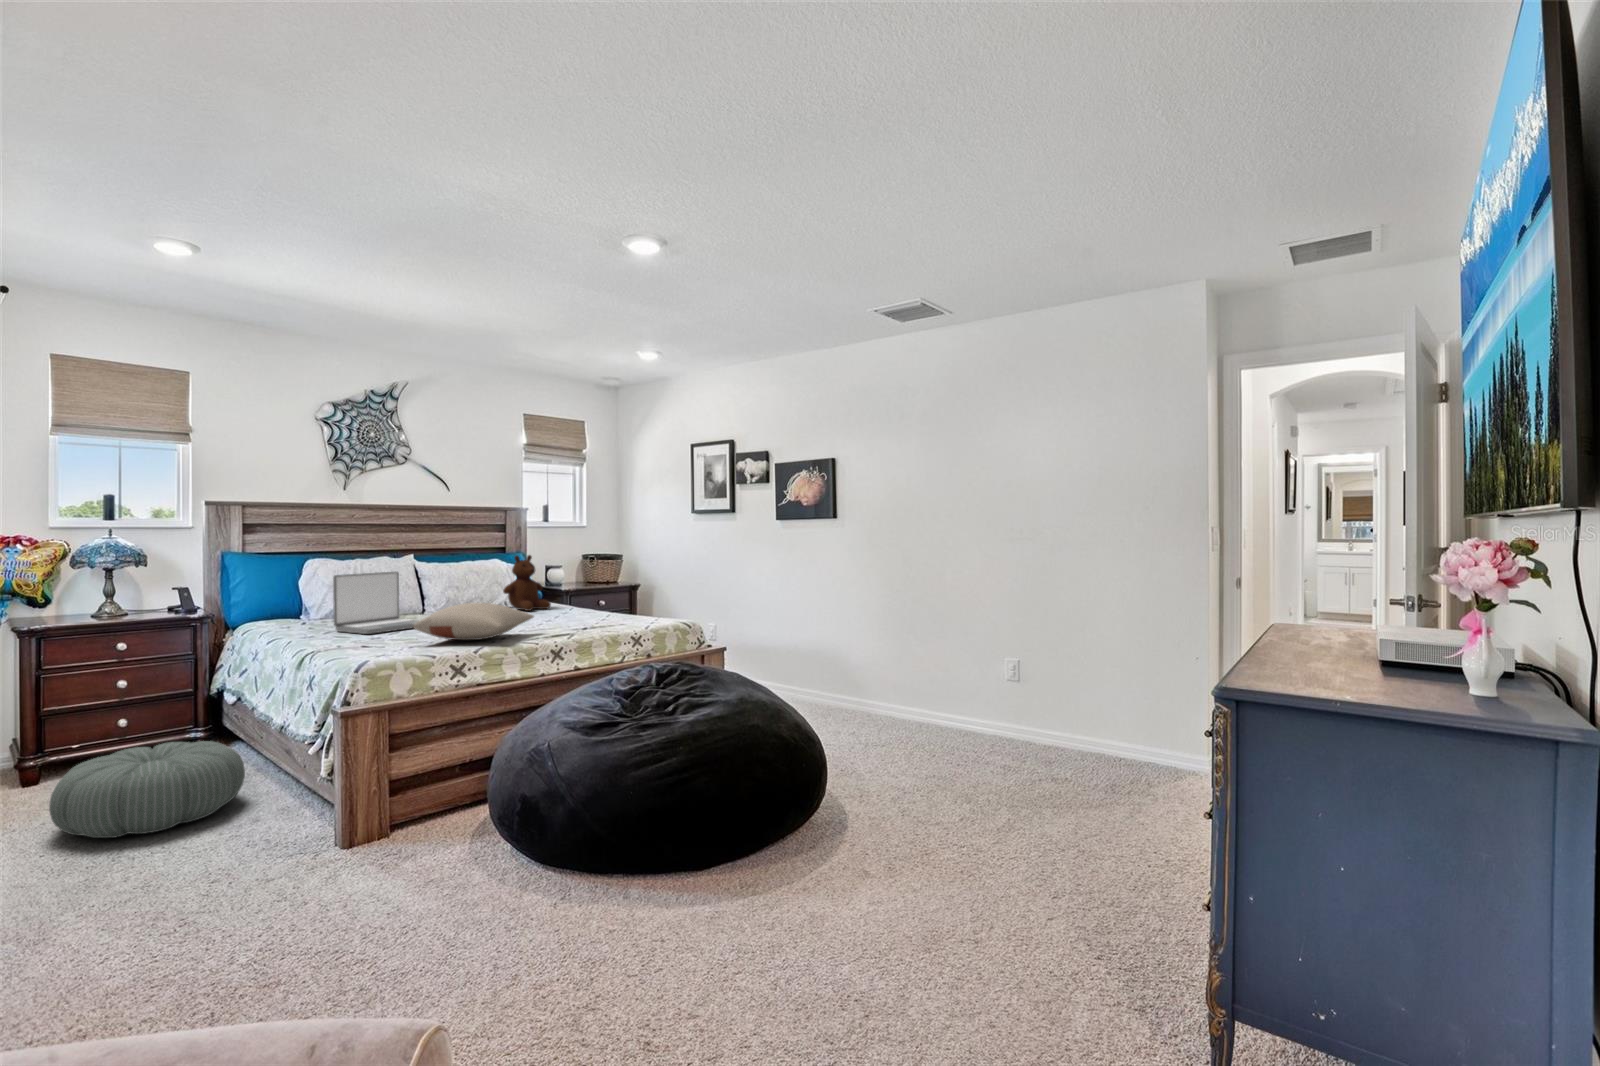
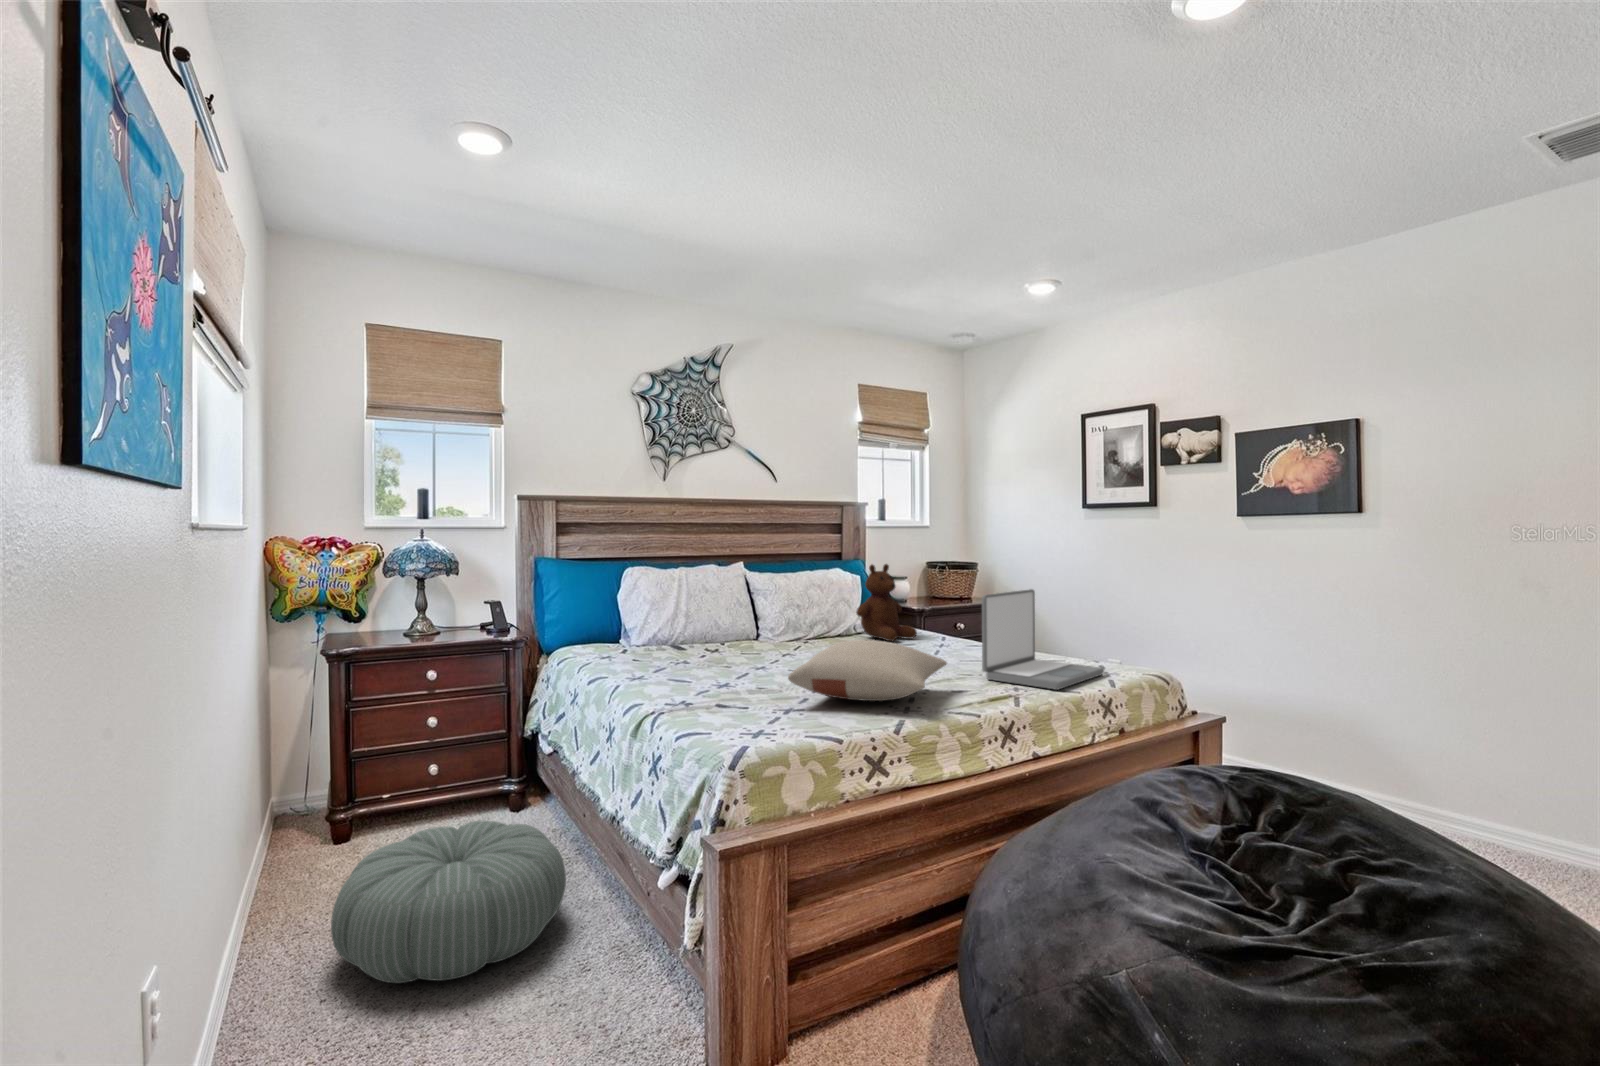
laptop: present [333,571,418,634] -> present [982,589,1104,690]

